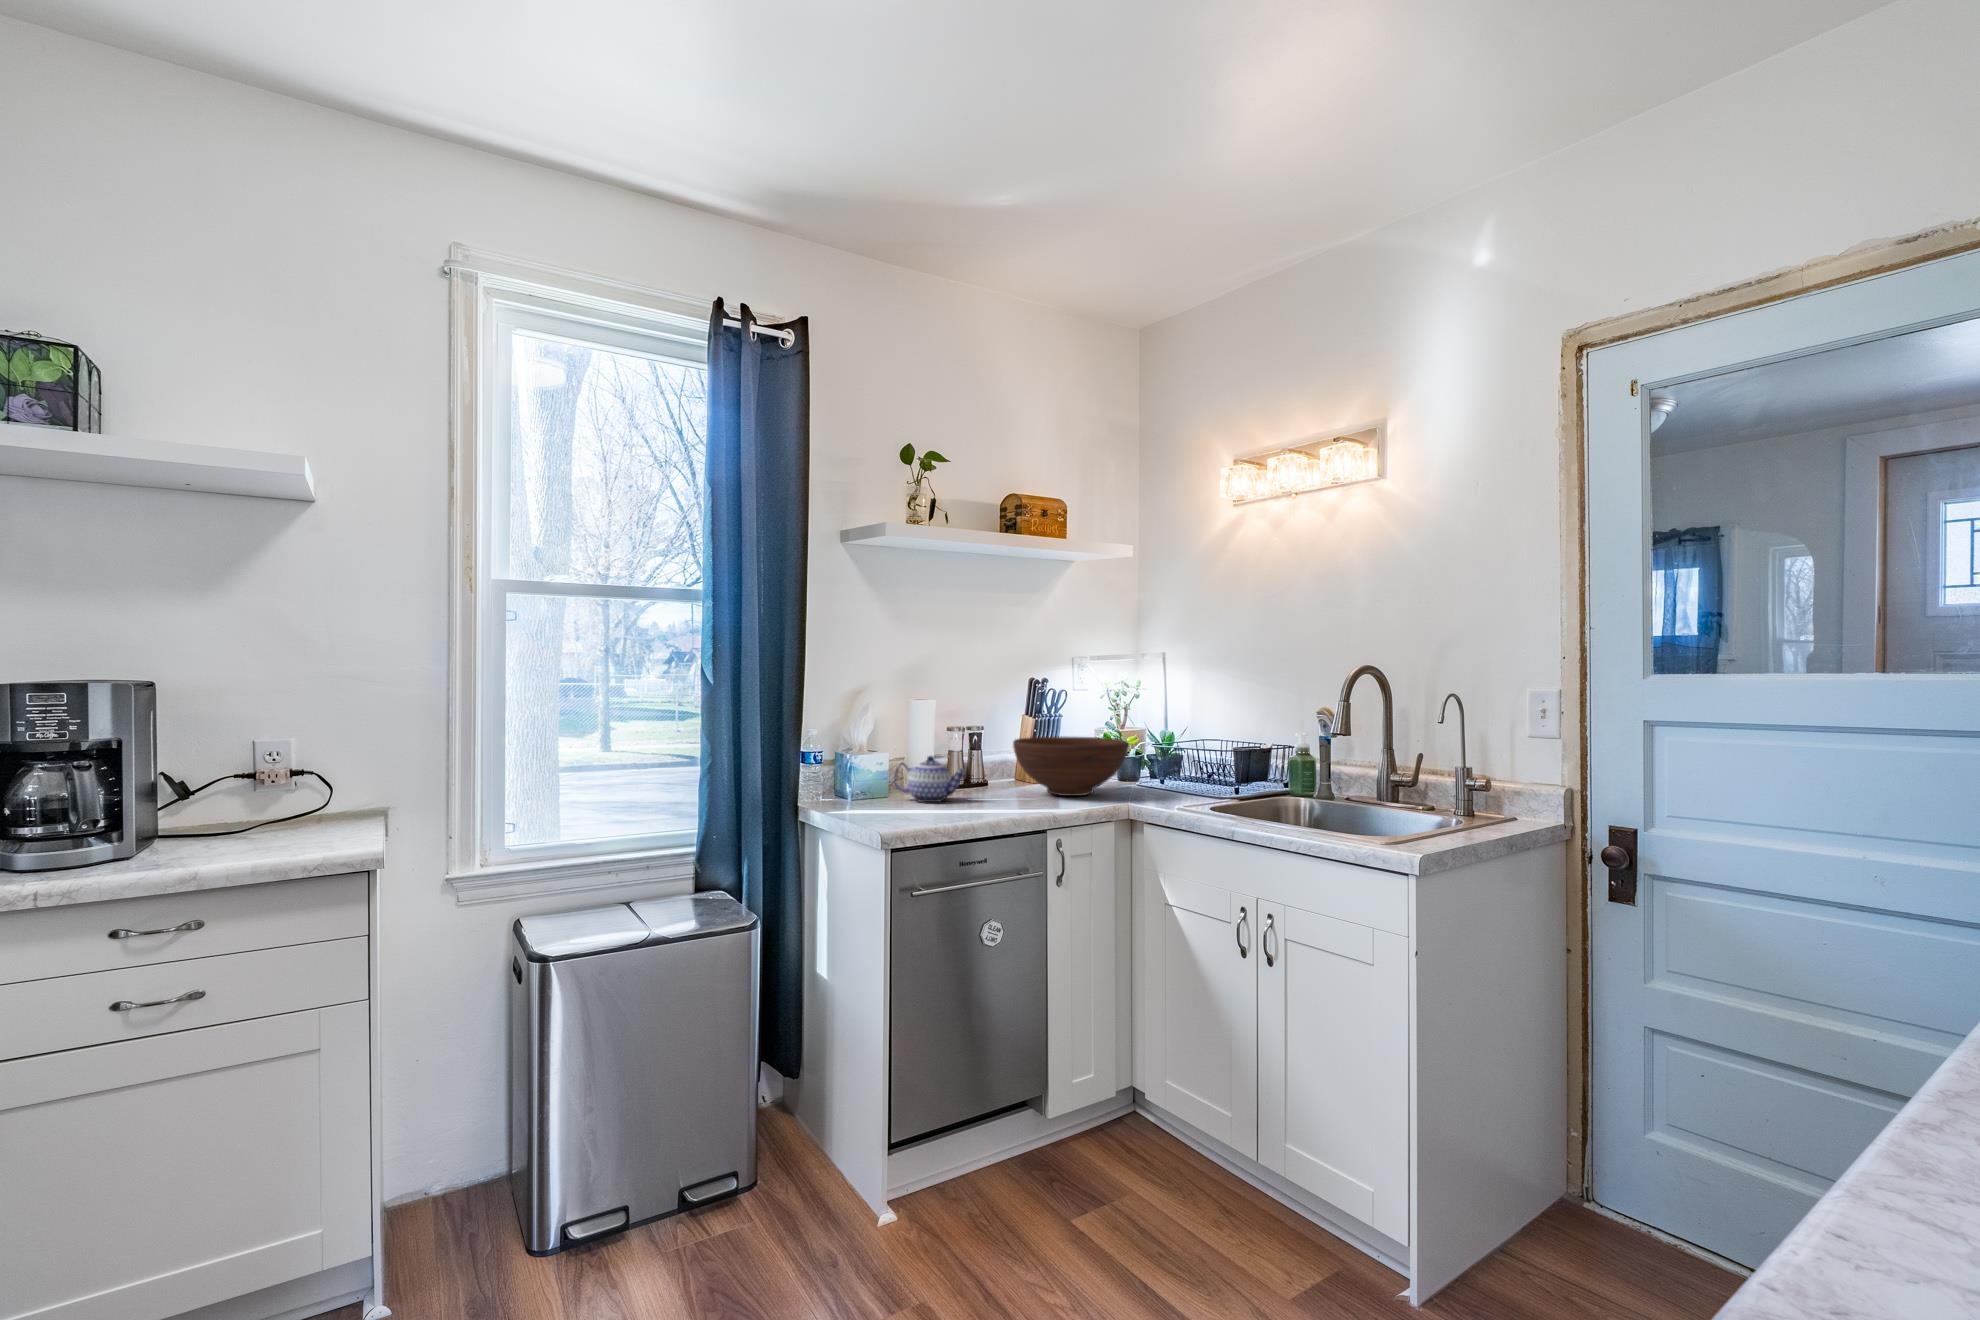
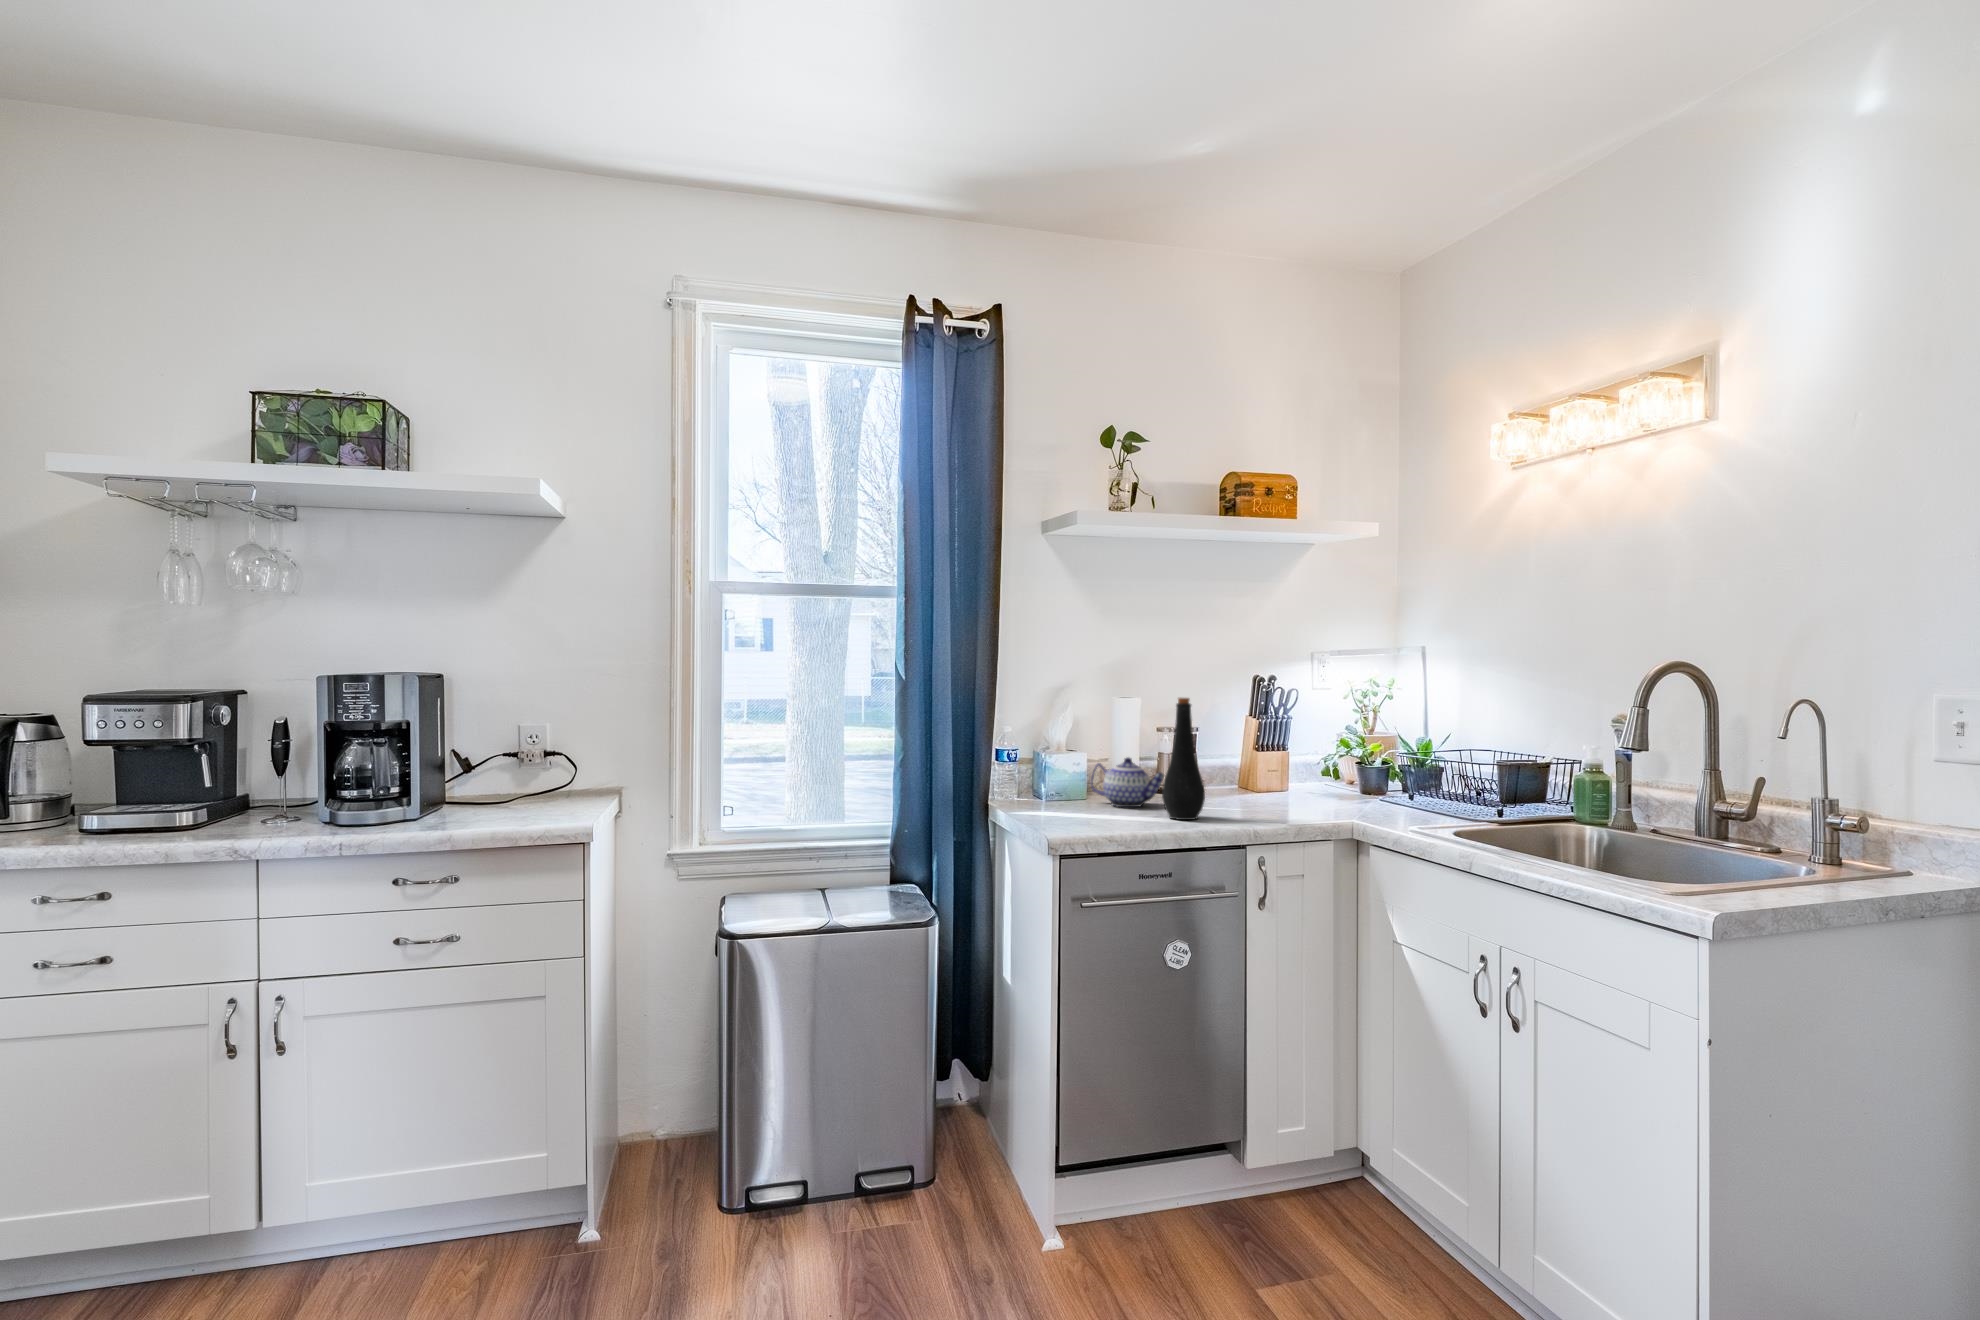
bottle: none [970,699,1008,811] -> present [1162,698,1205,820]
fruit bowl: present [1013,737,1128,796] -> none [1223,741,1359,808]

